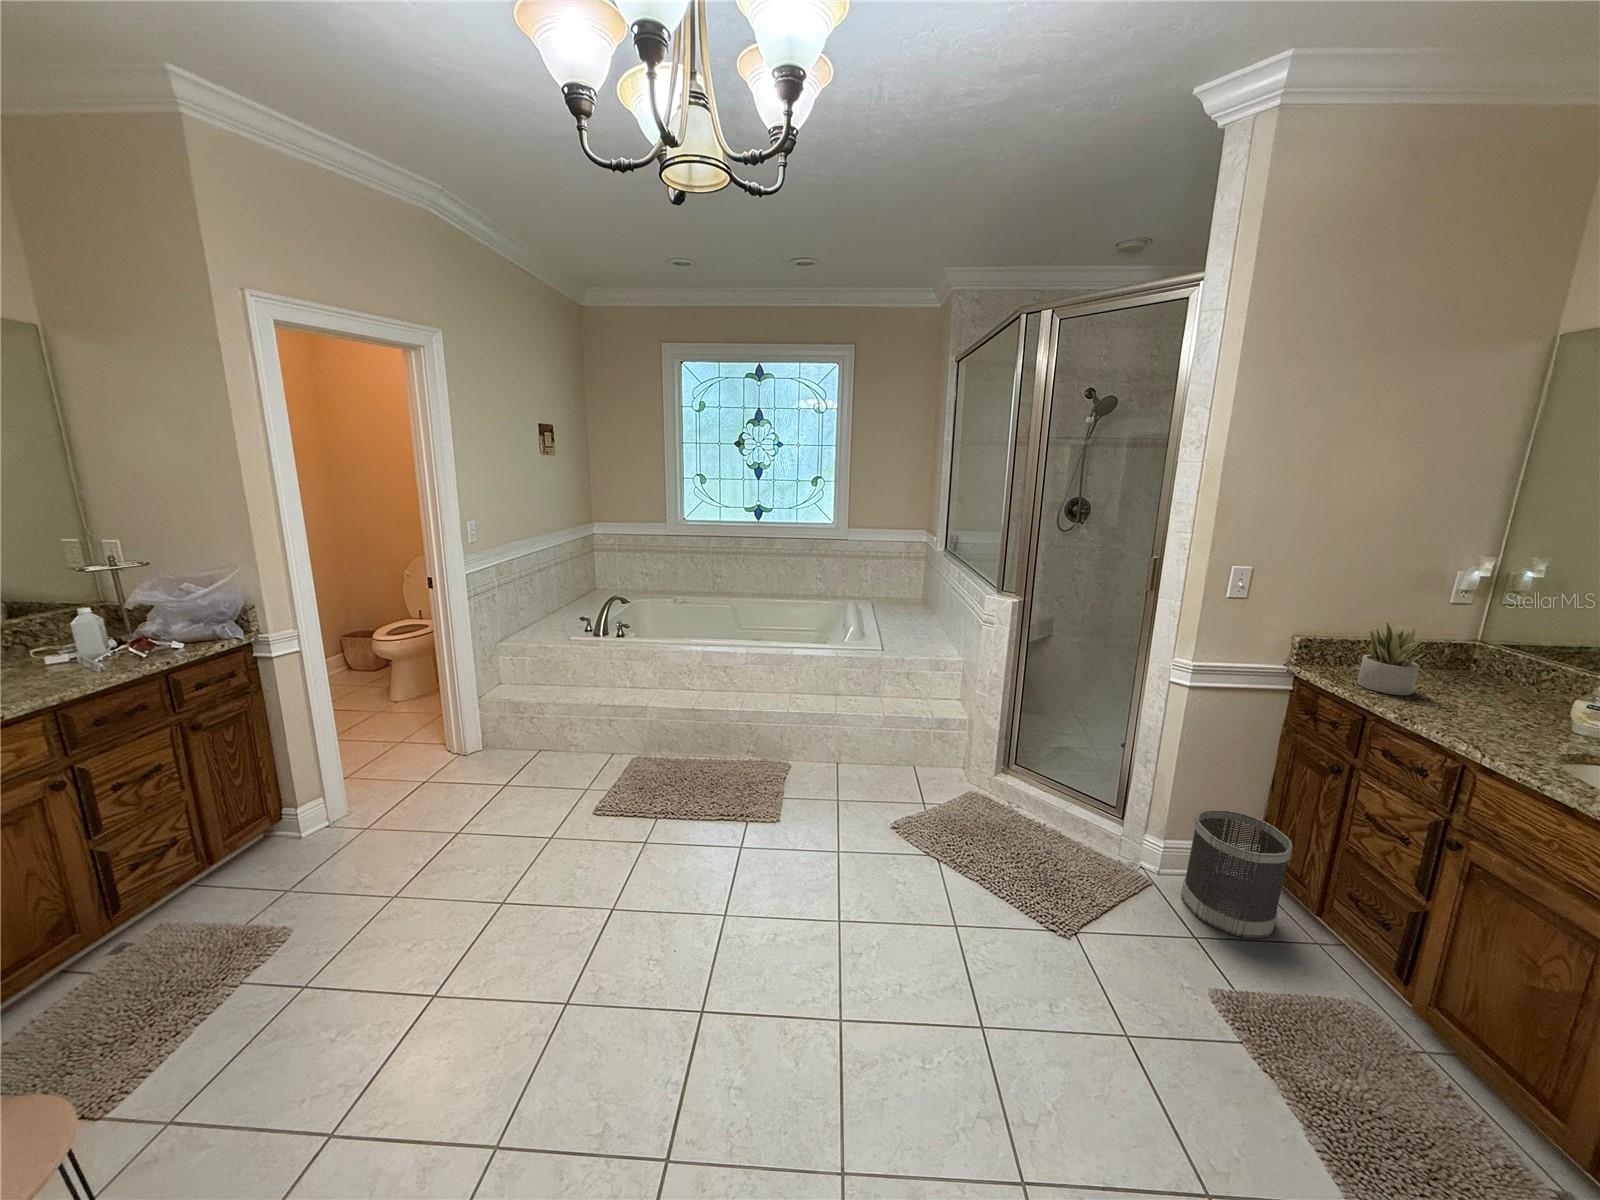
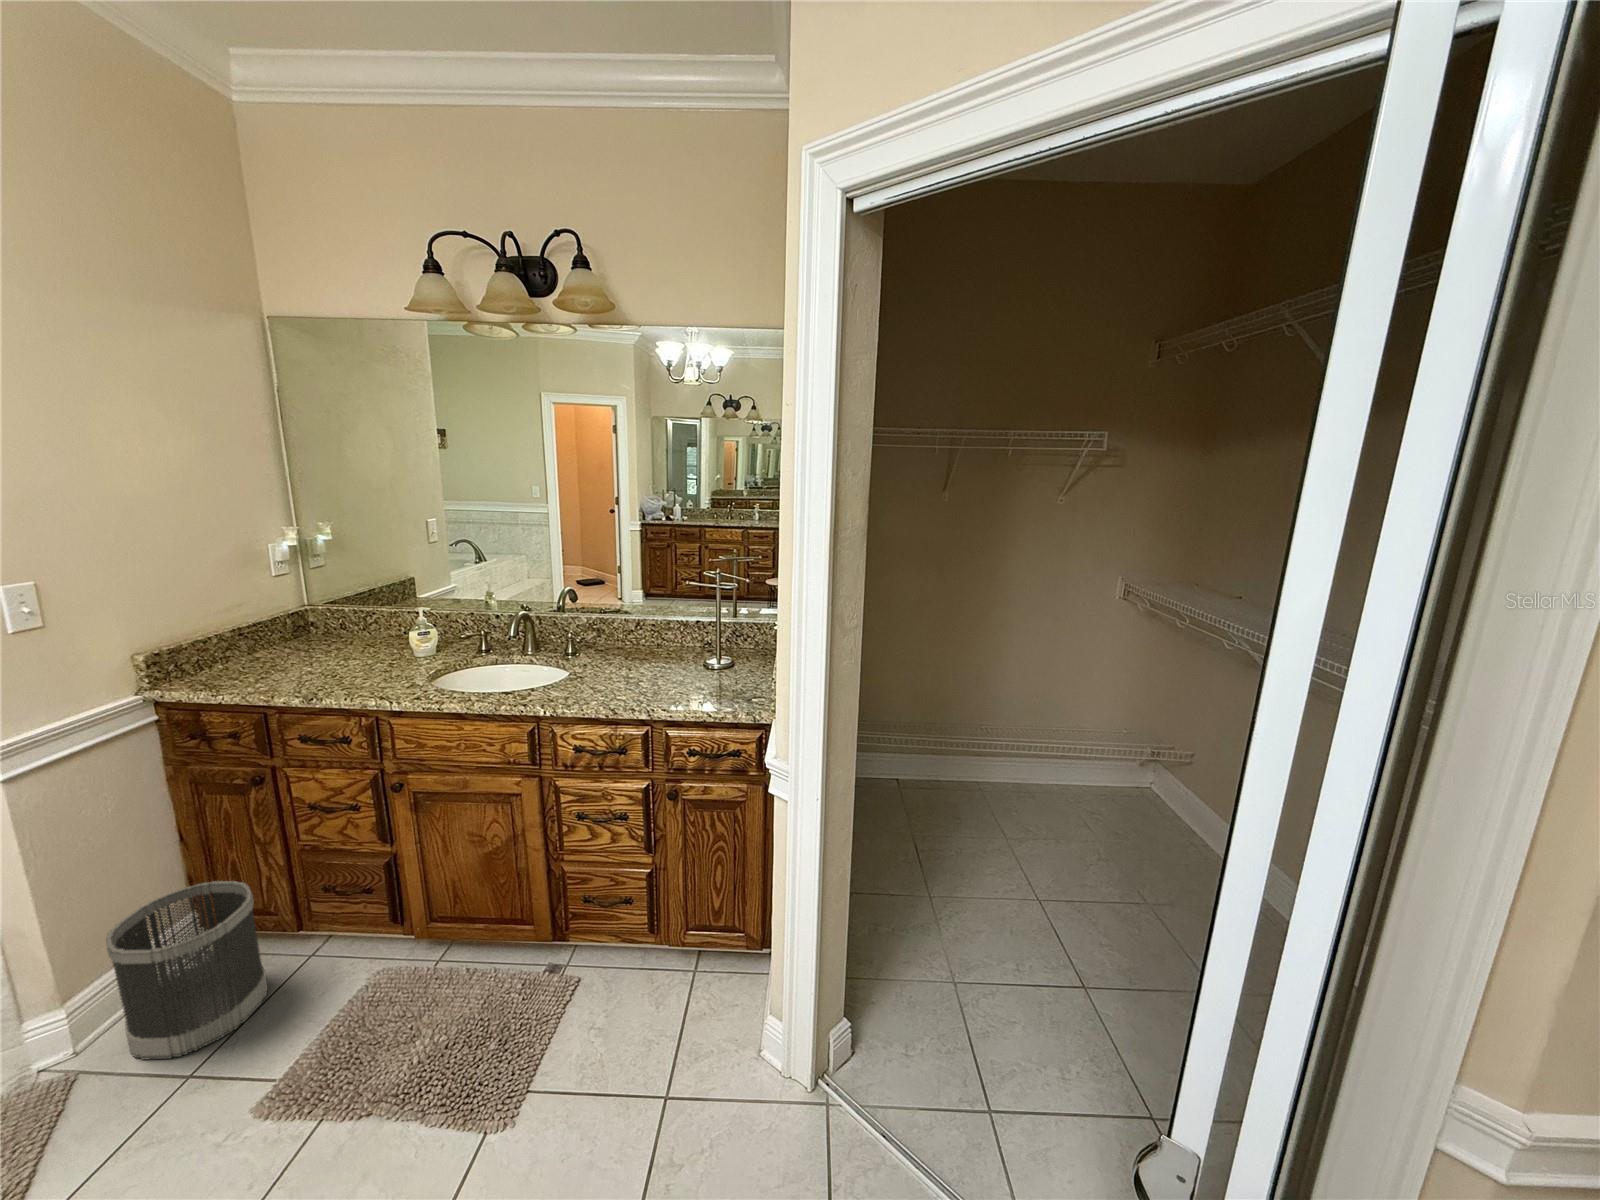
succulent plant: present [1357,622,1424,695] -> none [224,608,293,685]

